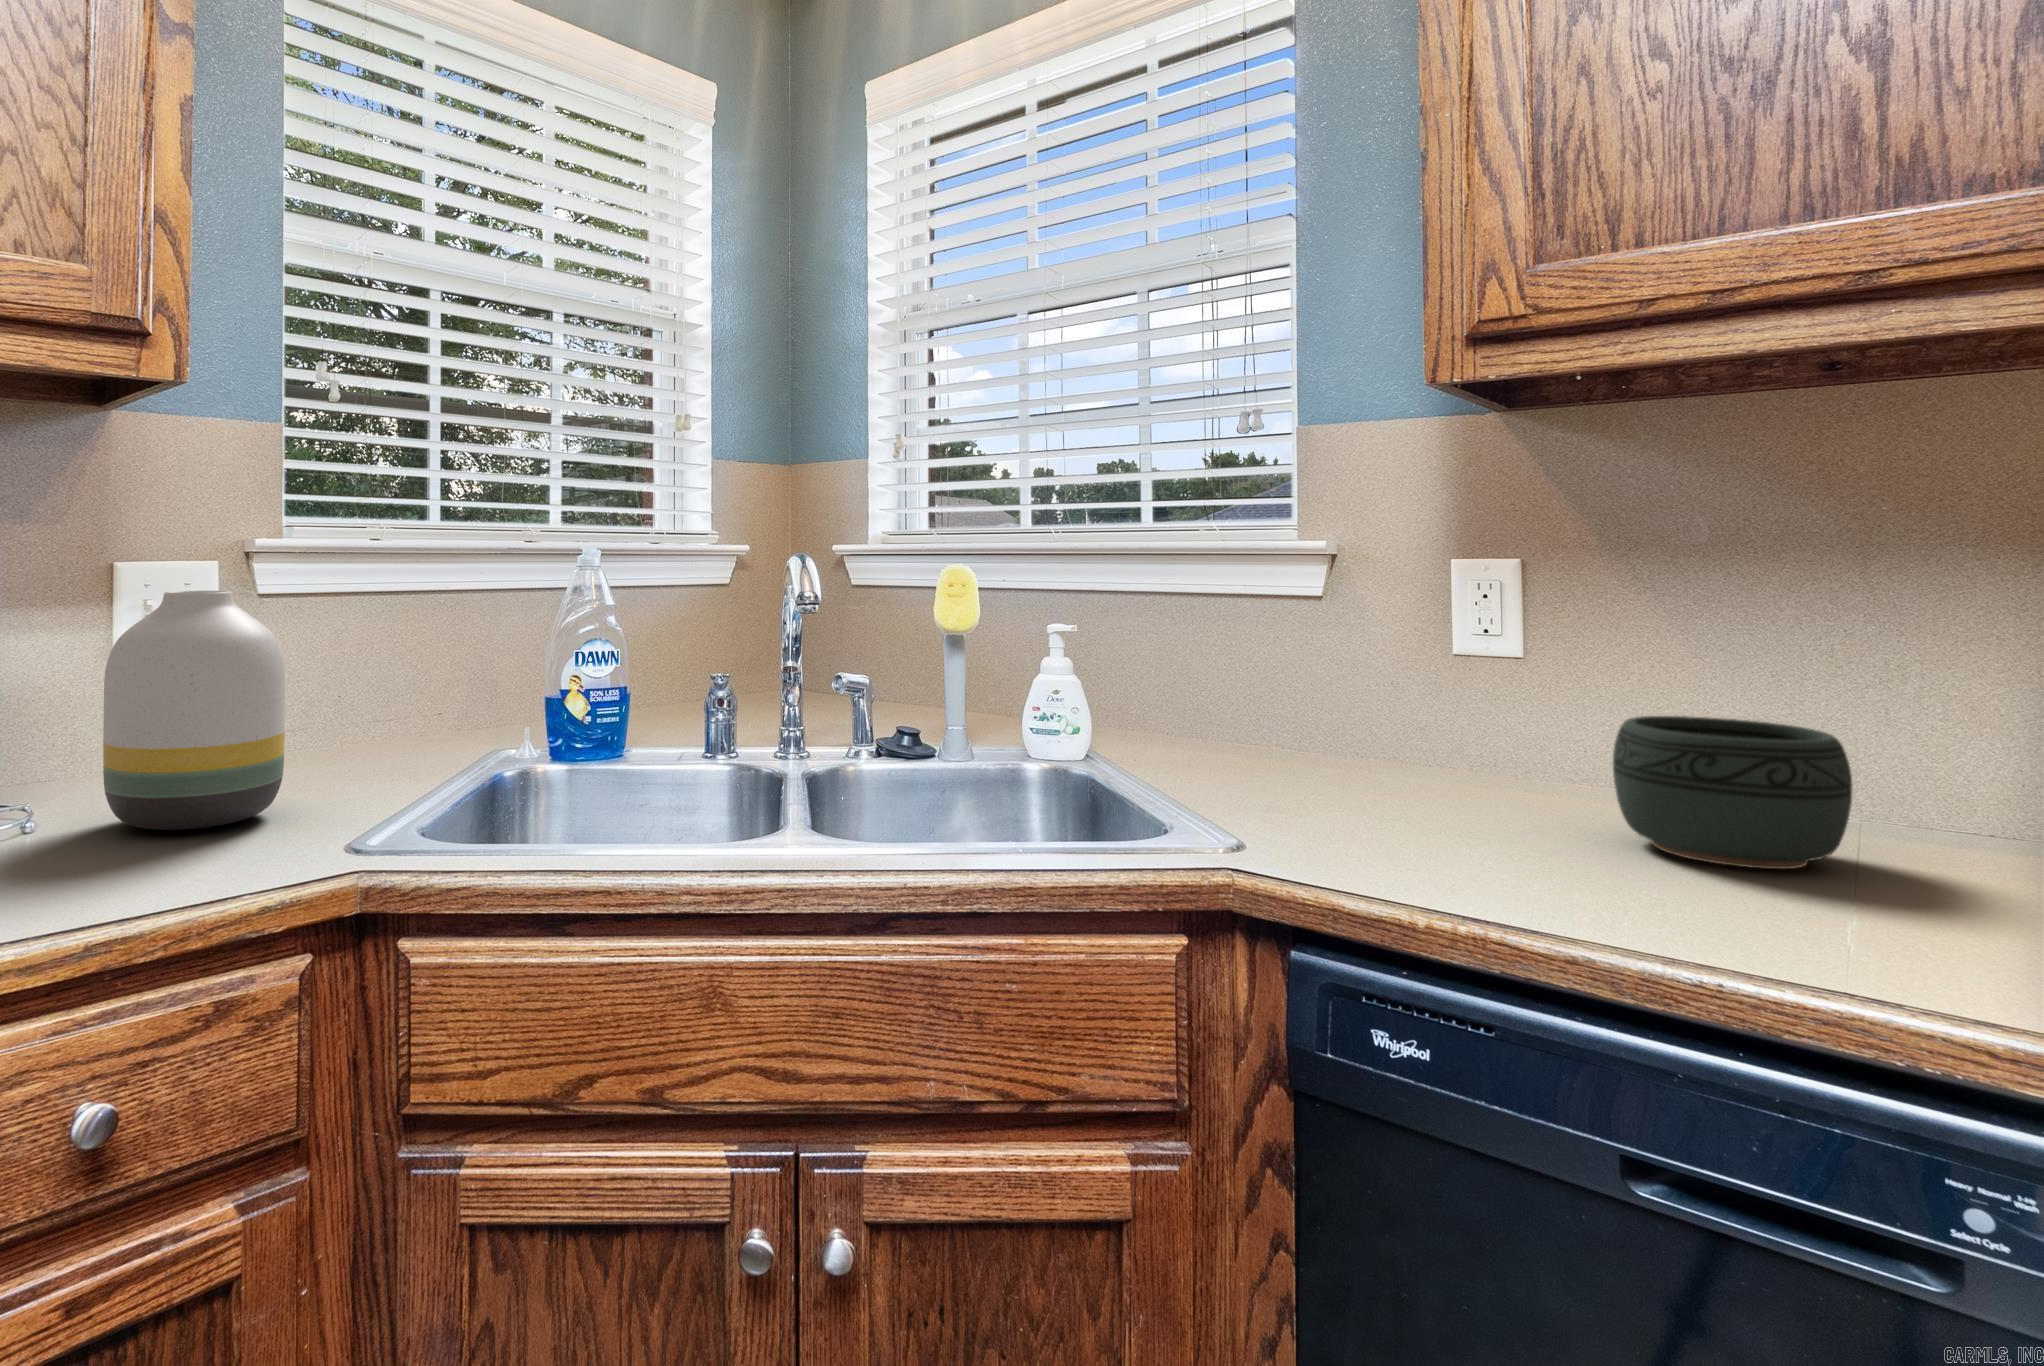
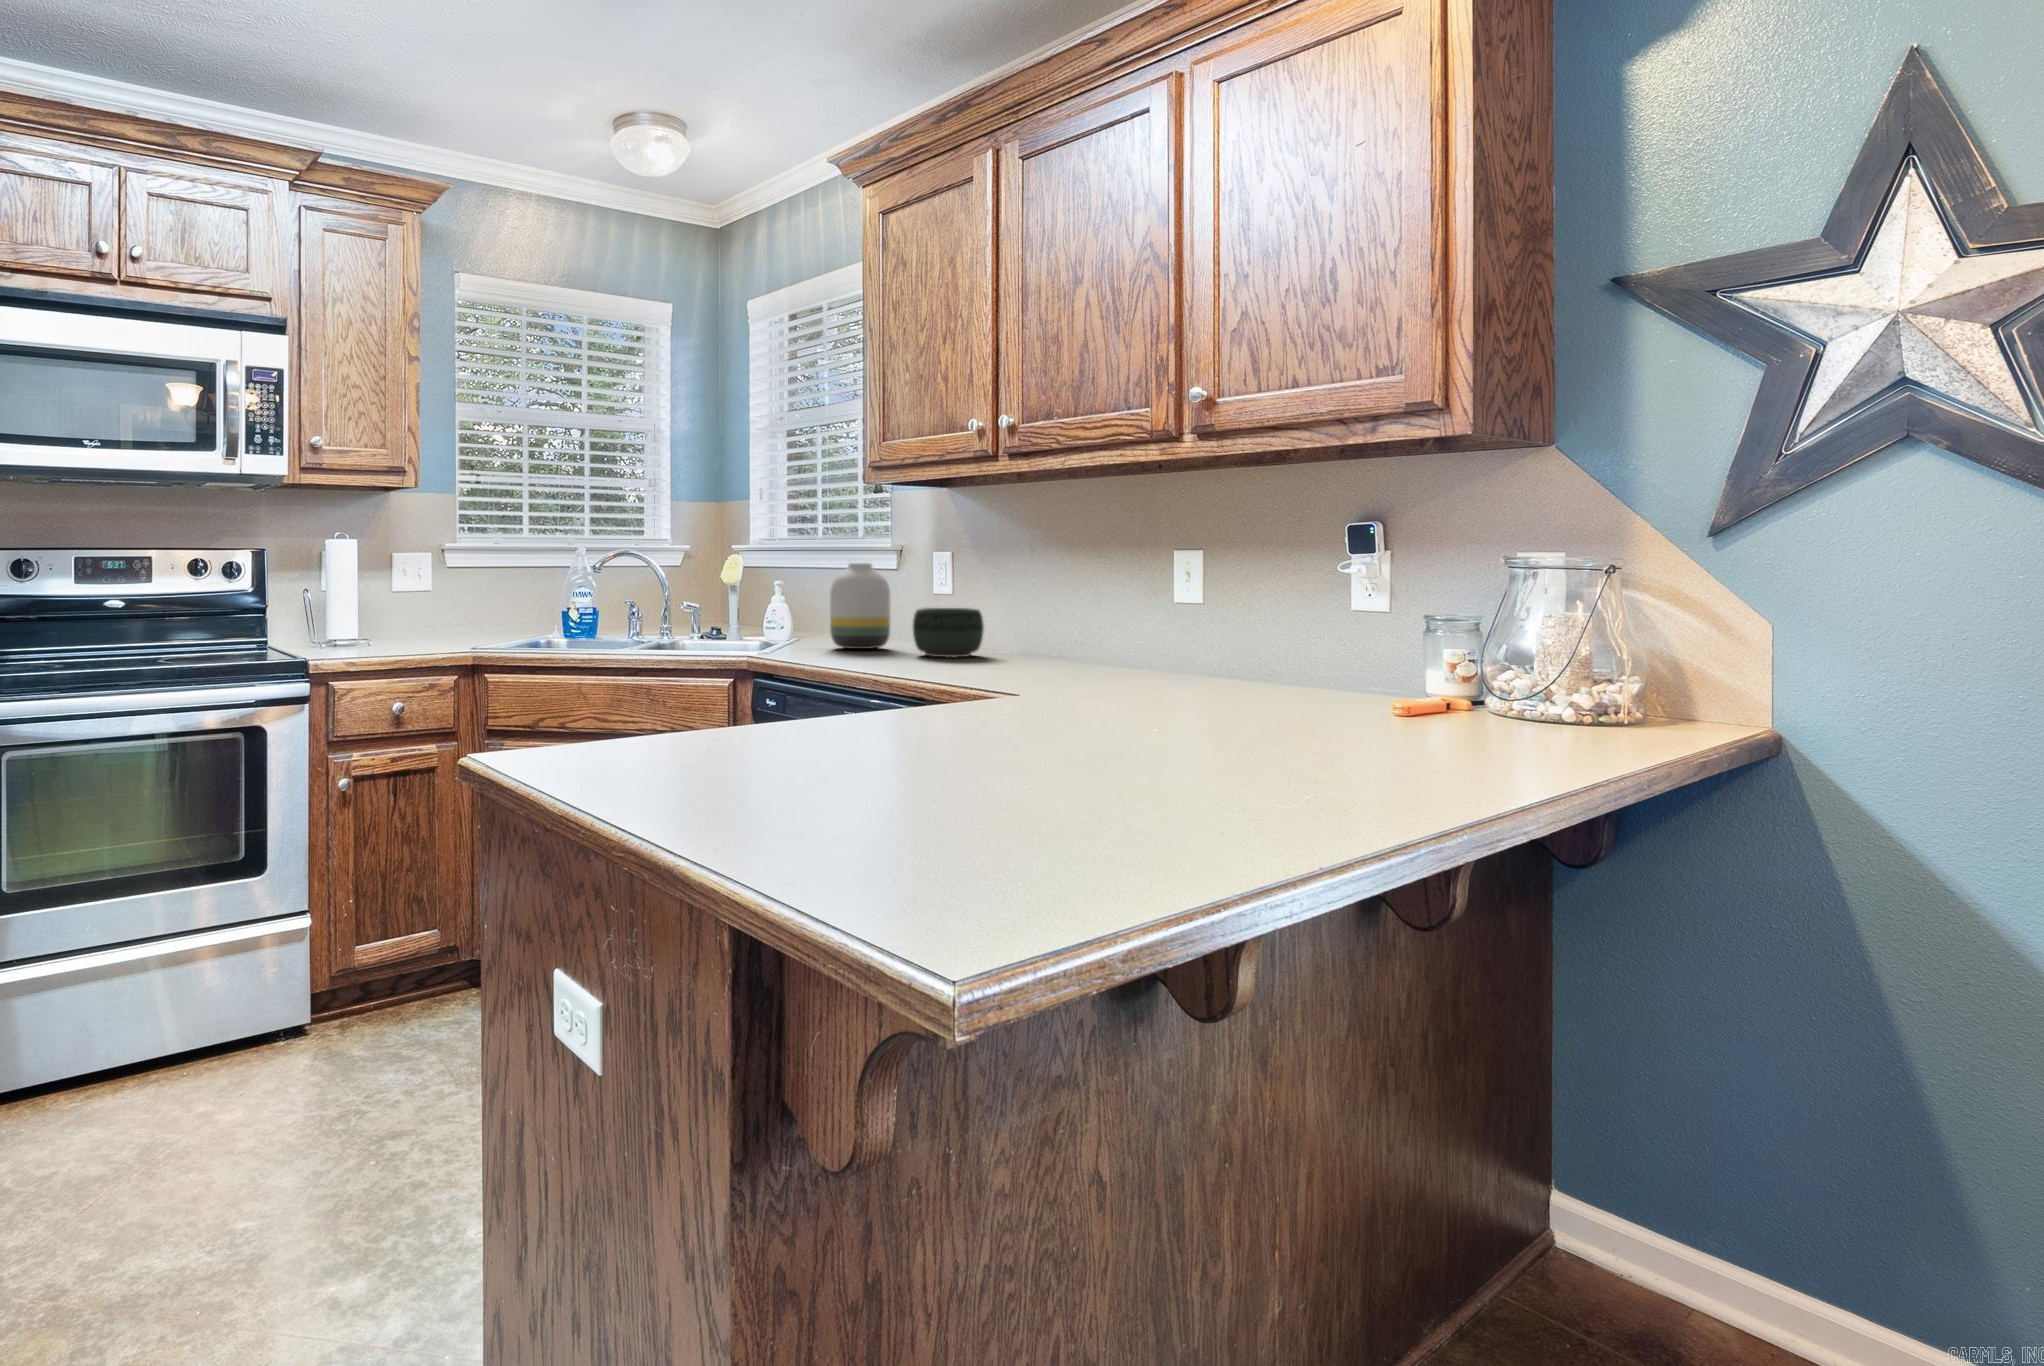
vase: present [103,591,285,830] -> present [830,563,890,649]

